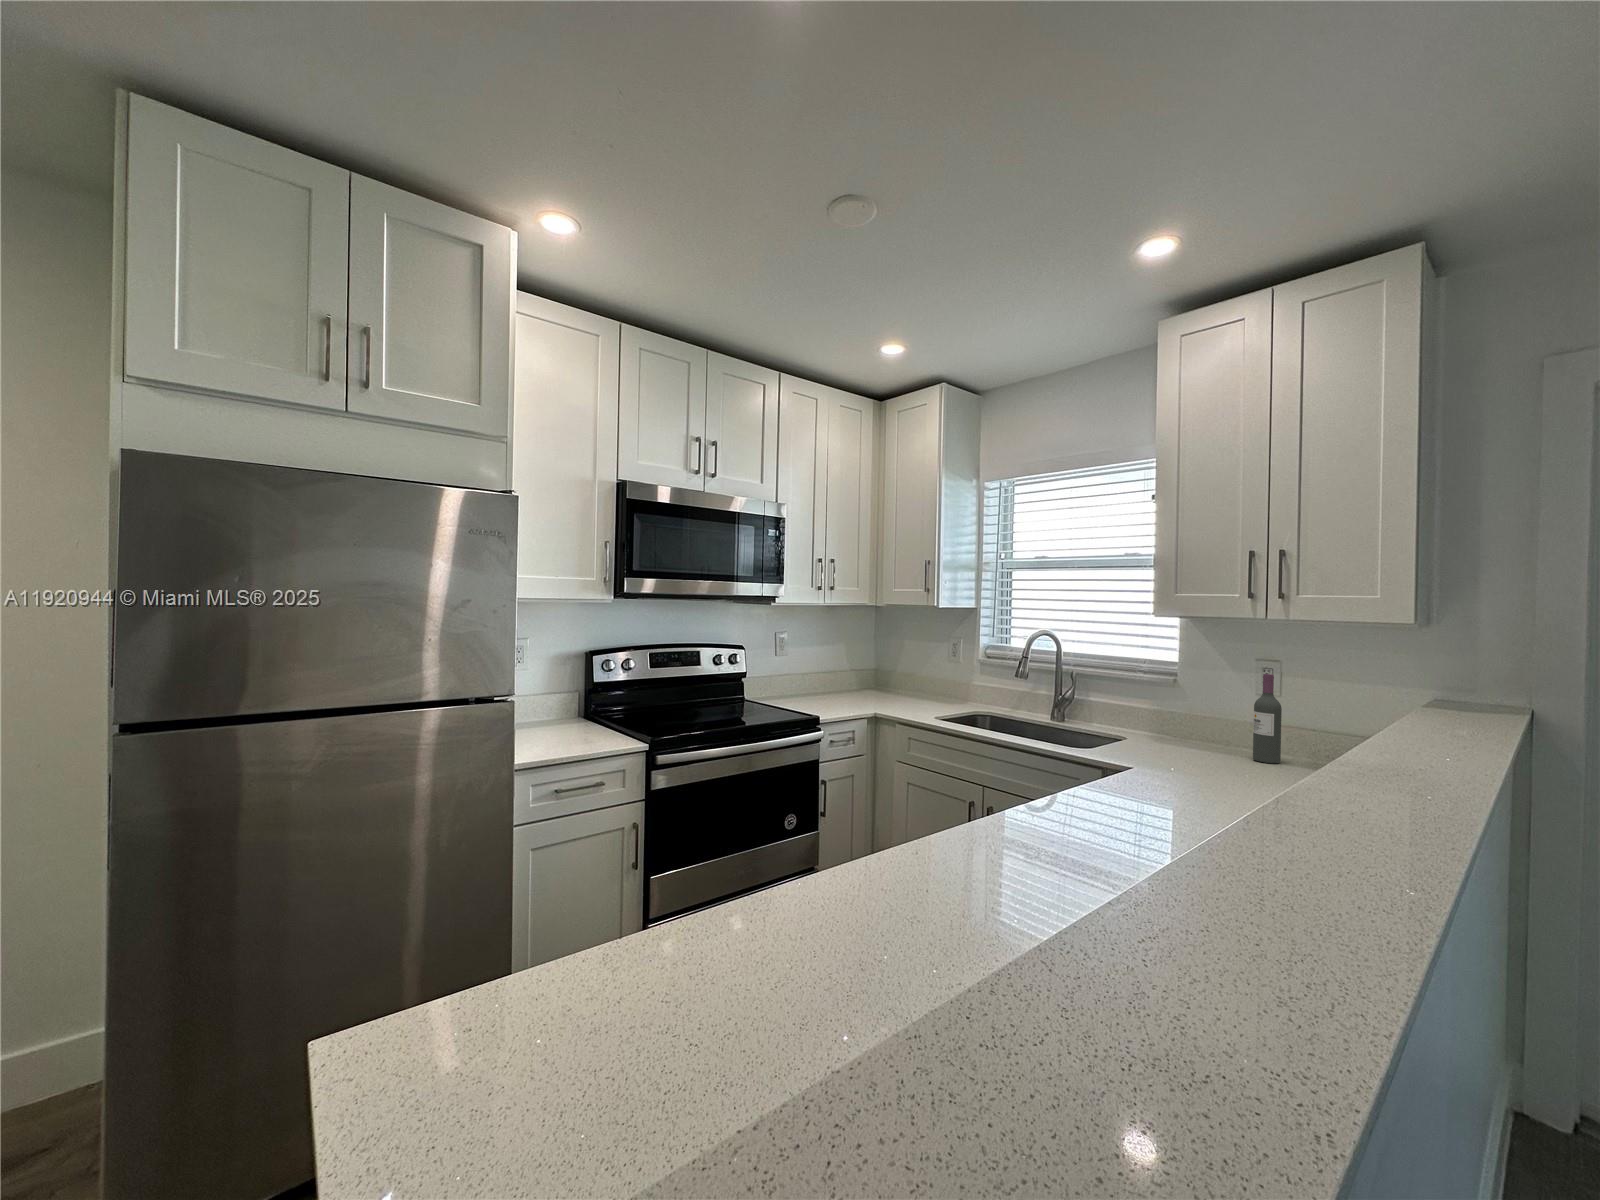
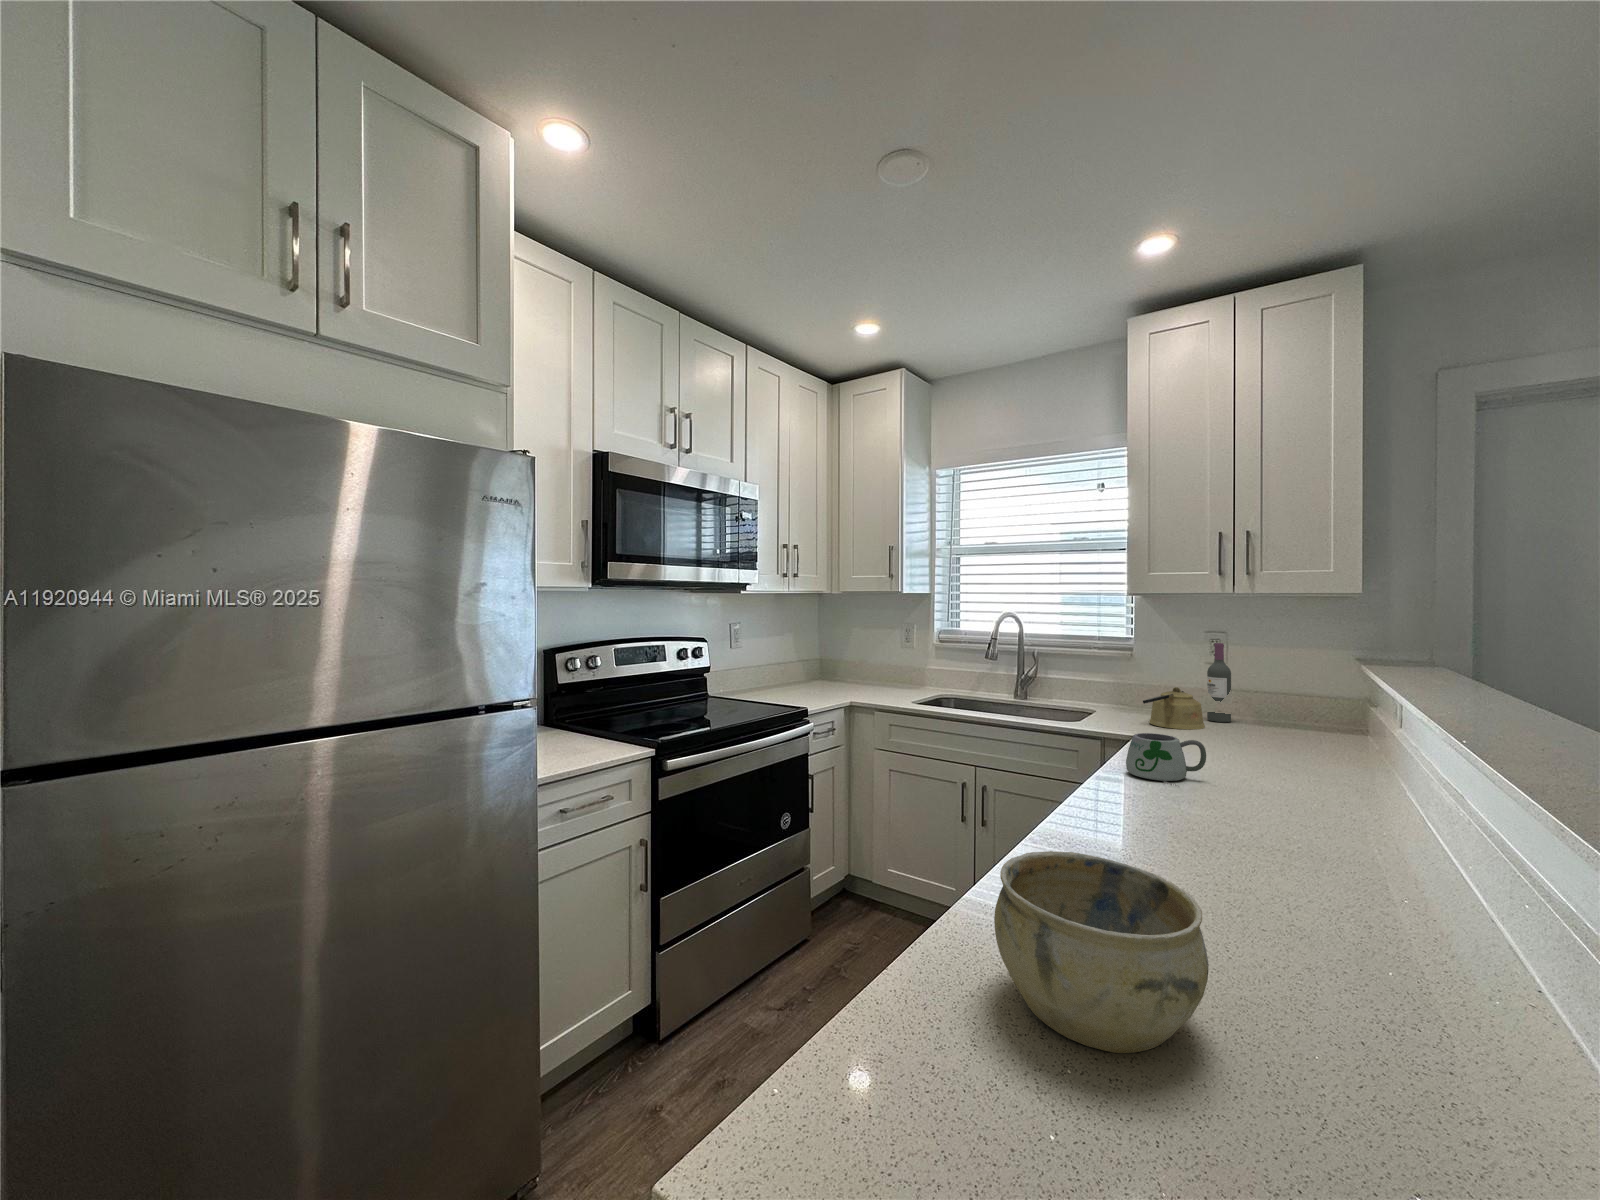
kettle: none [1167,720,1239,769] -> present [1143,687,1205,730]
mug: none [1067,766,1145,825] -> present [1126,733,1206,787]
ceramic bowl: none [647,856,812,1028] -> present [994,851,1209,1053]

